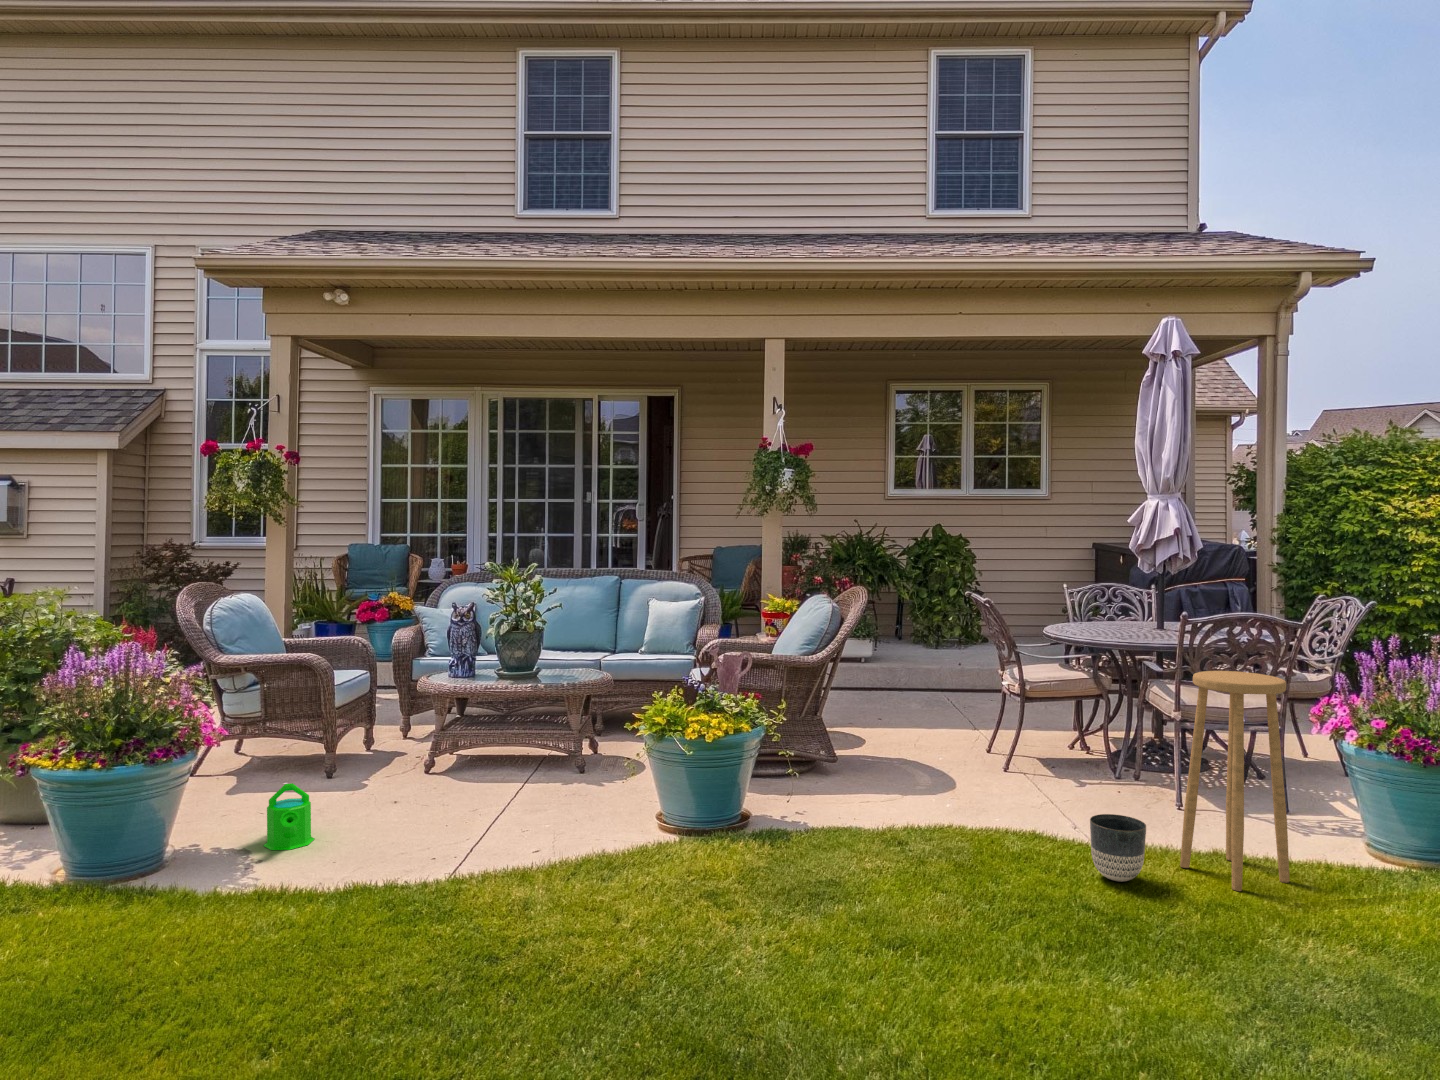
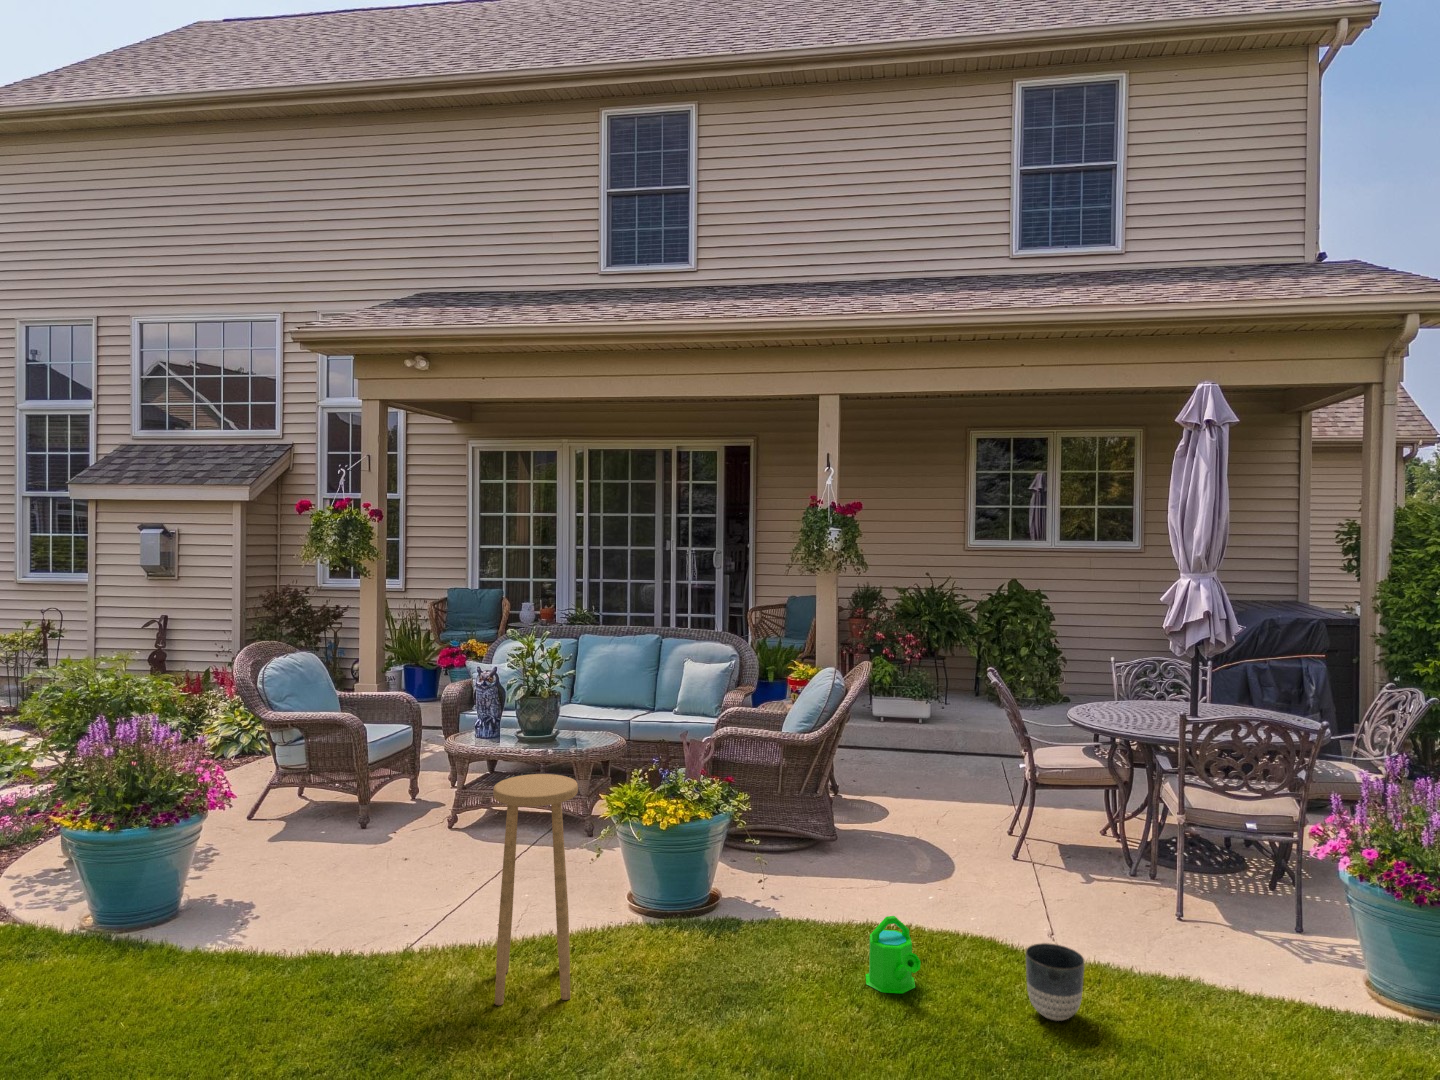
stool: present [1180,671,1290,891] -> present [493,774,578,1005]
watering can: present [263,783,315,850] -> present [866,916,921,994]

